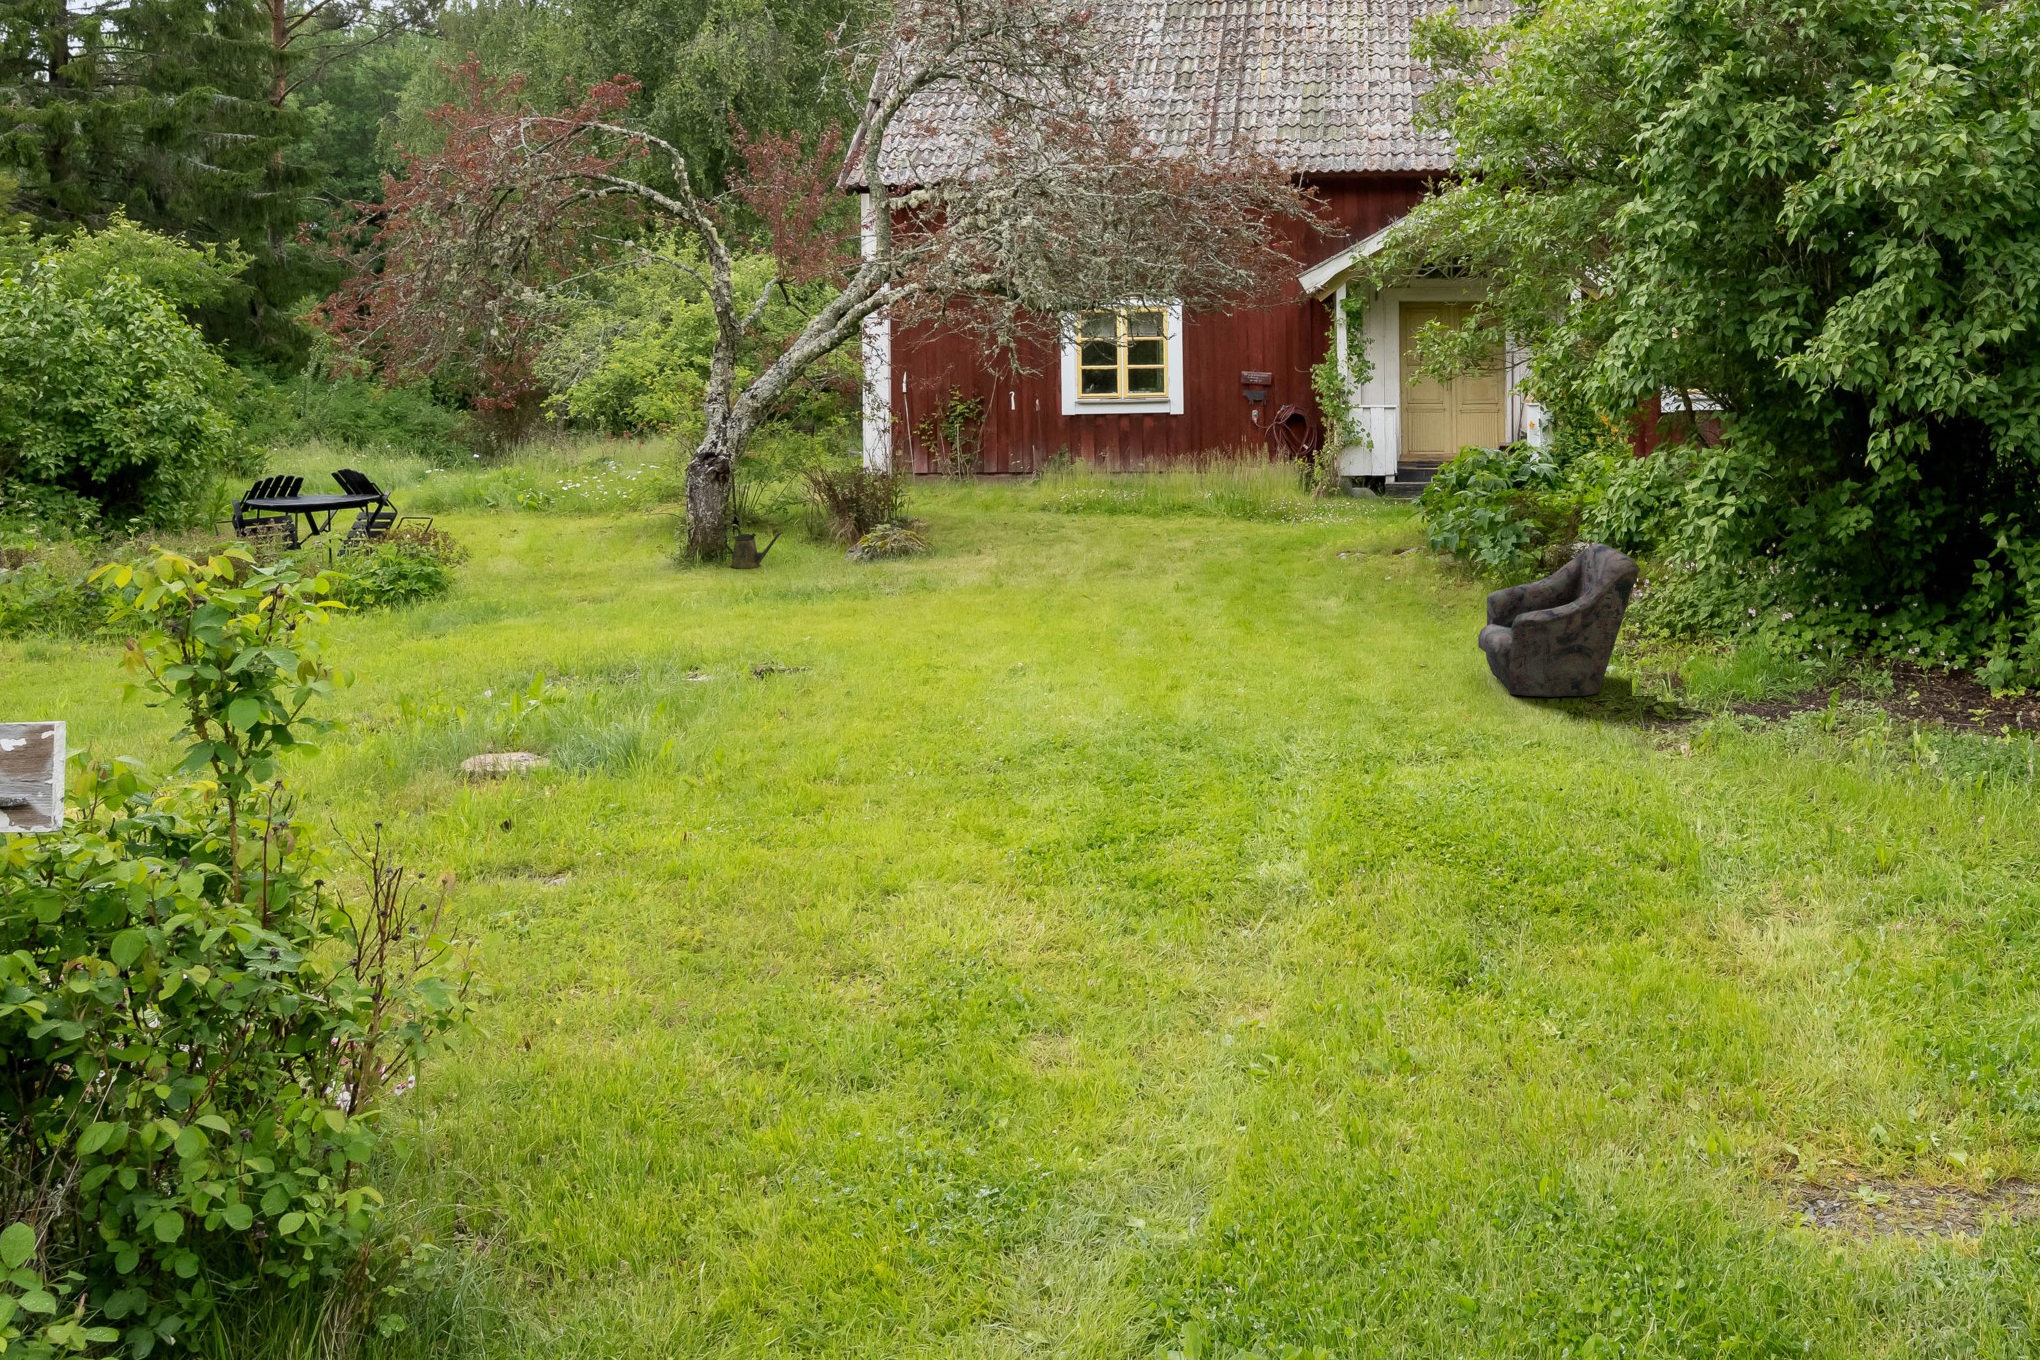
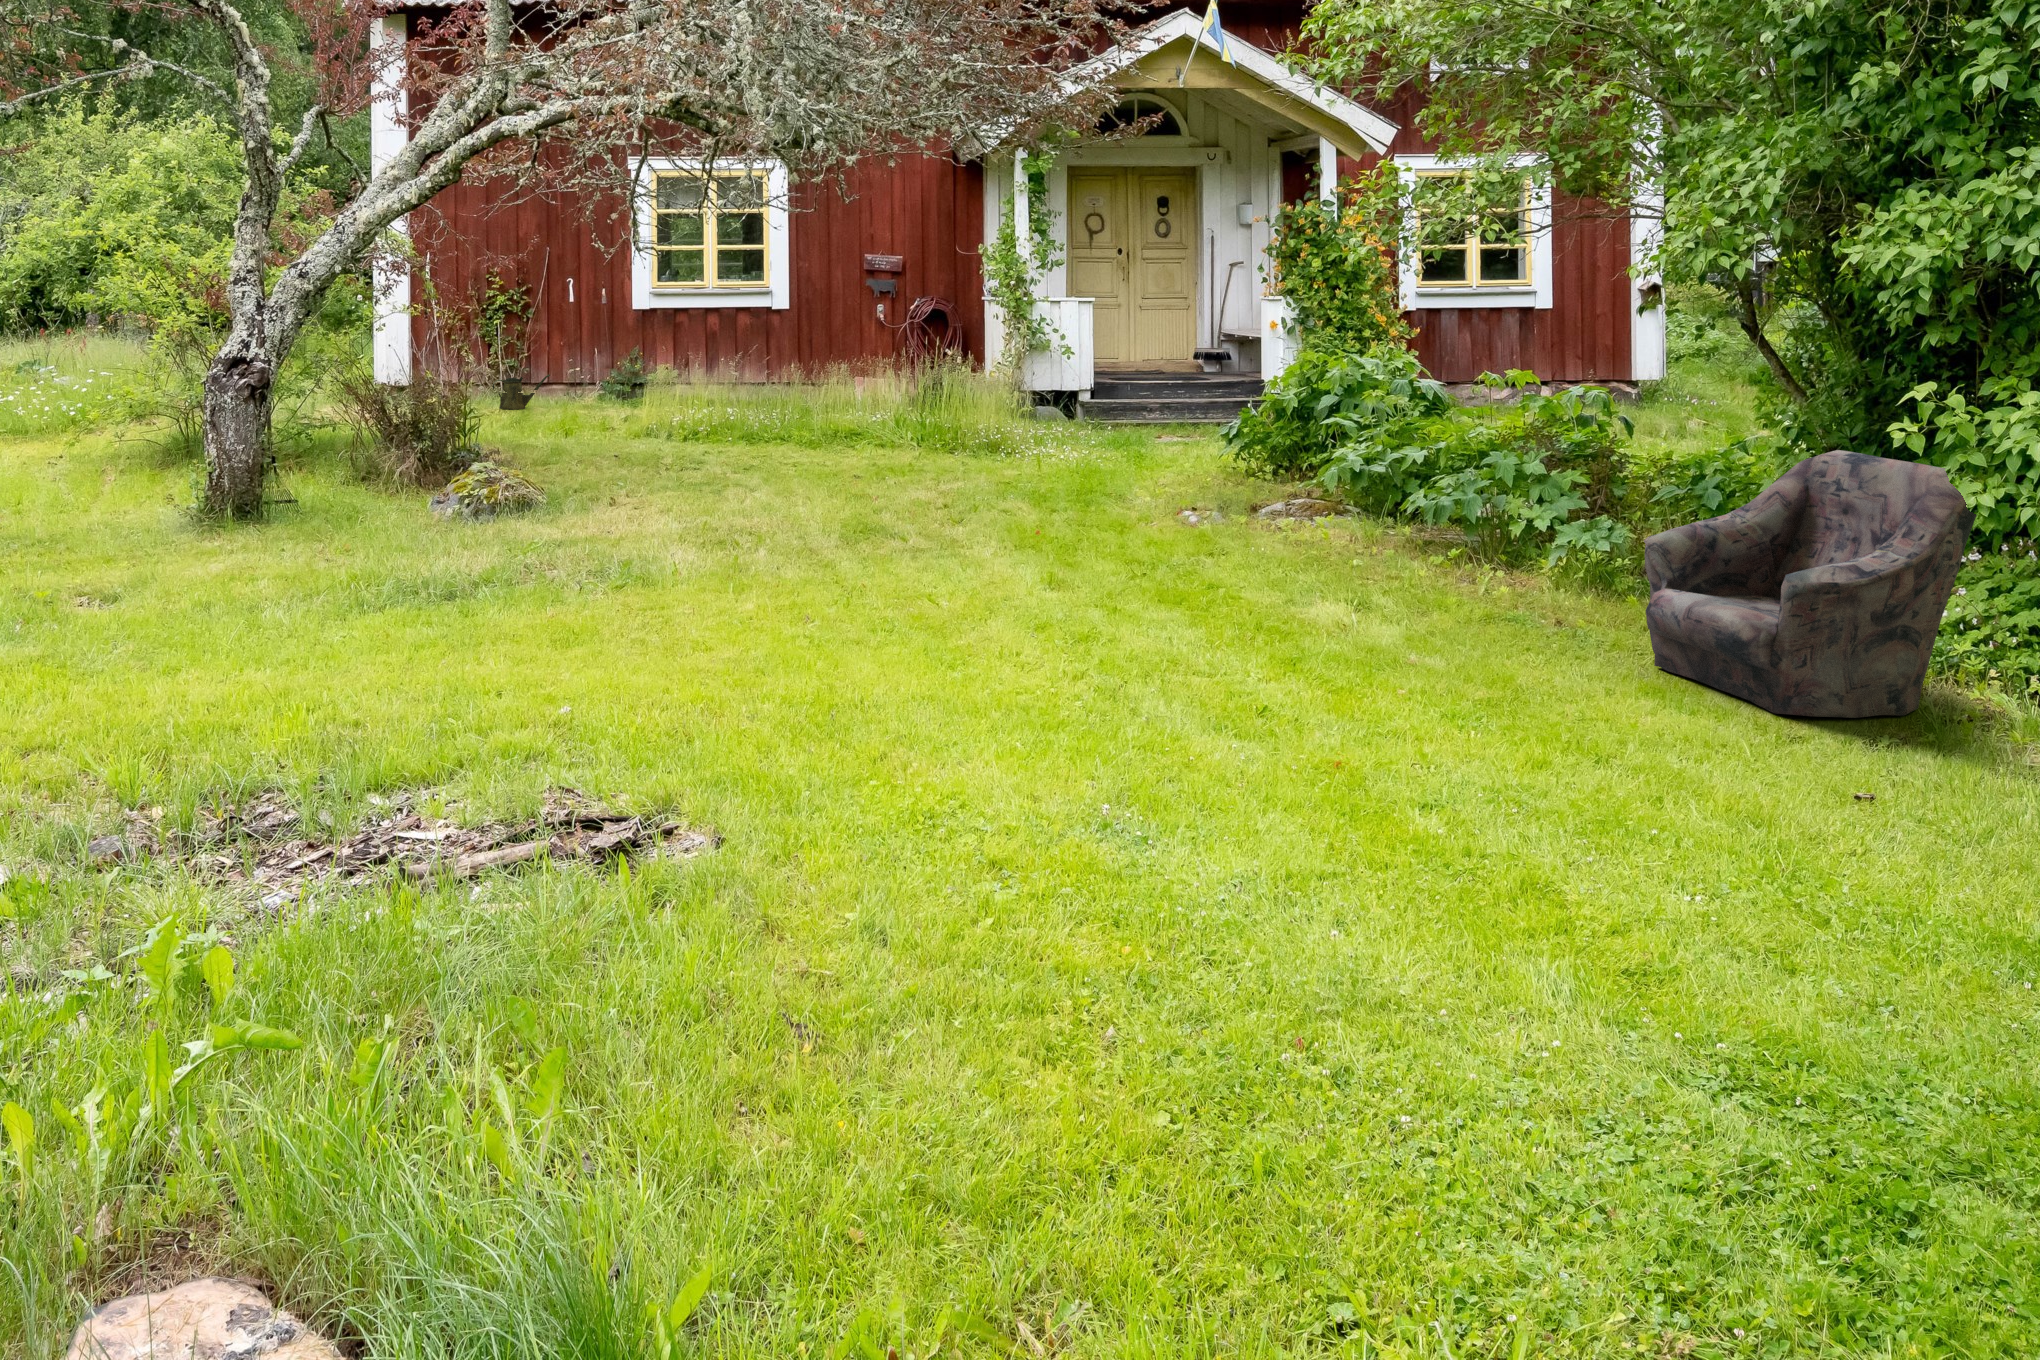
watering can: present [724,532,783,569] -> present [493,375,550,409]

